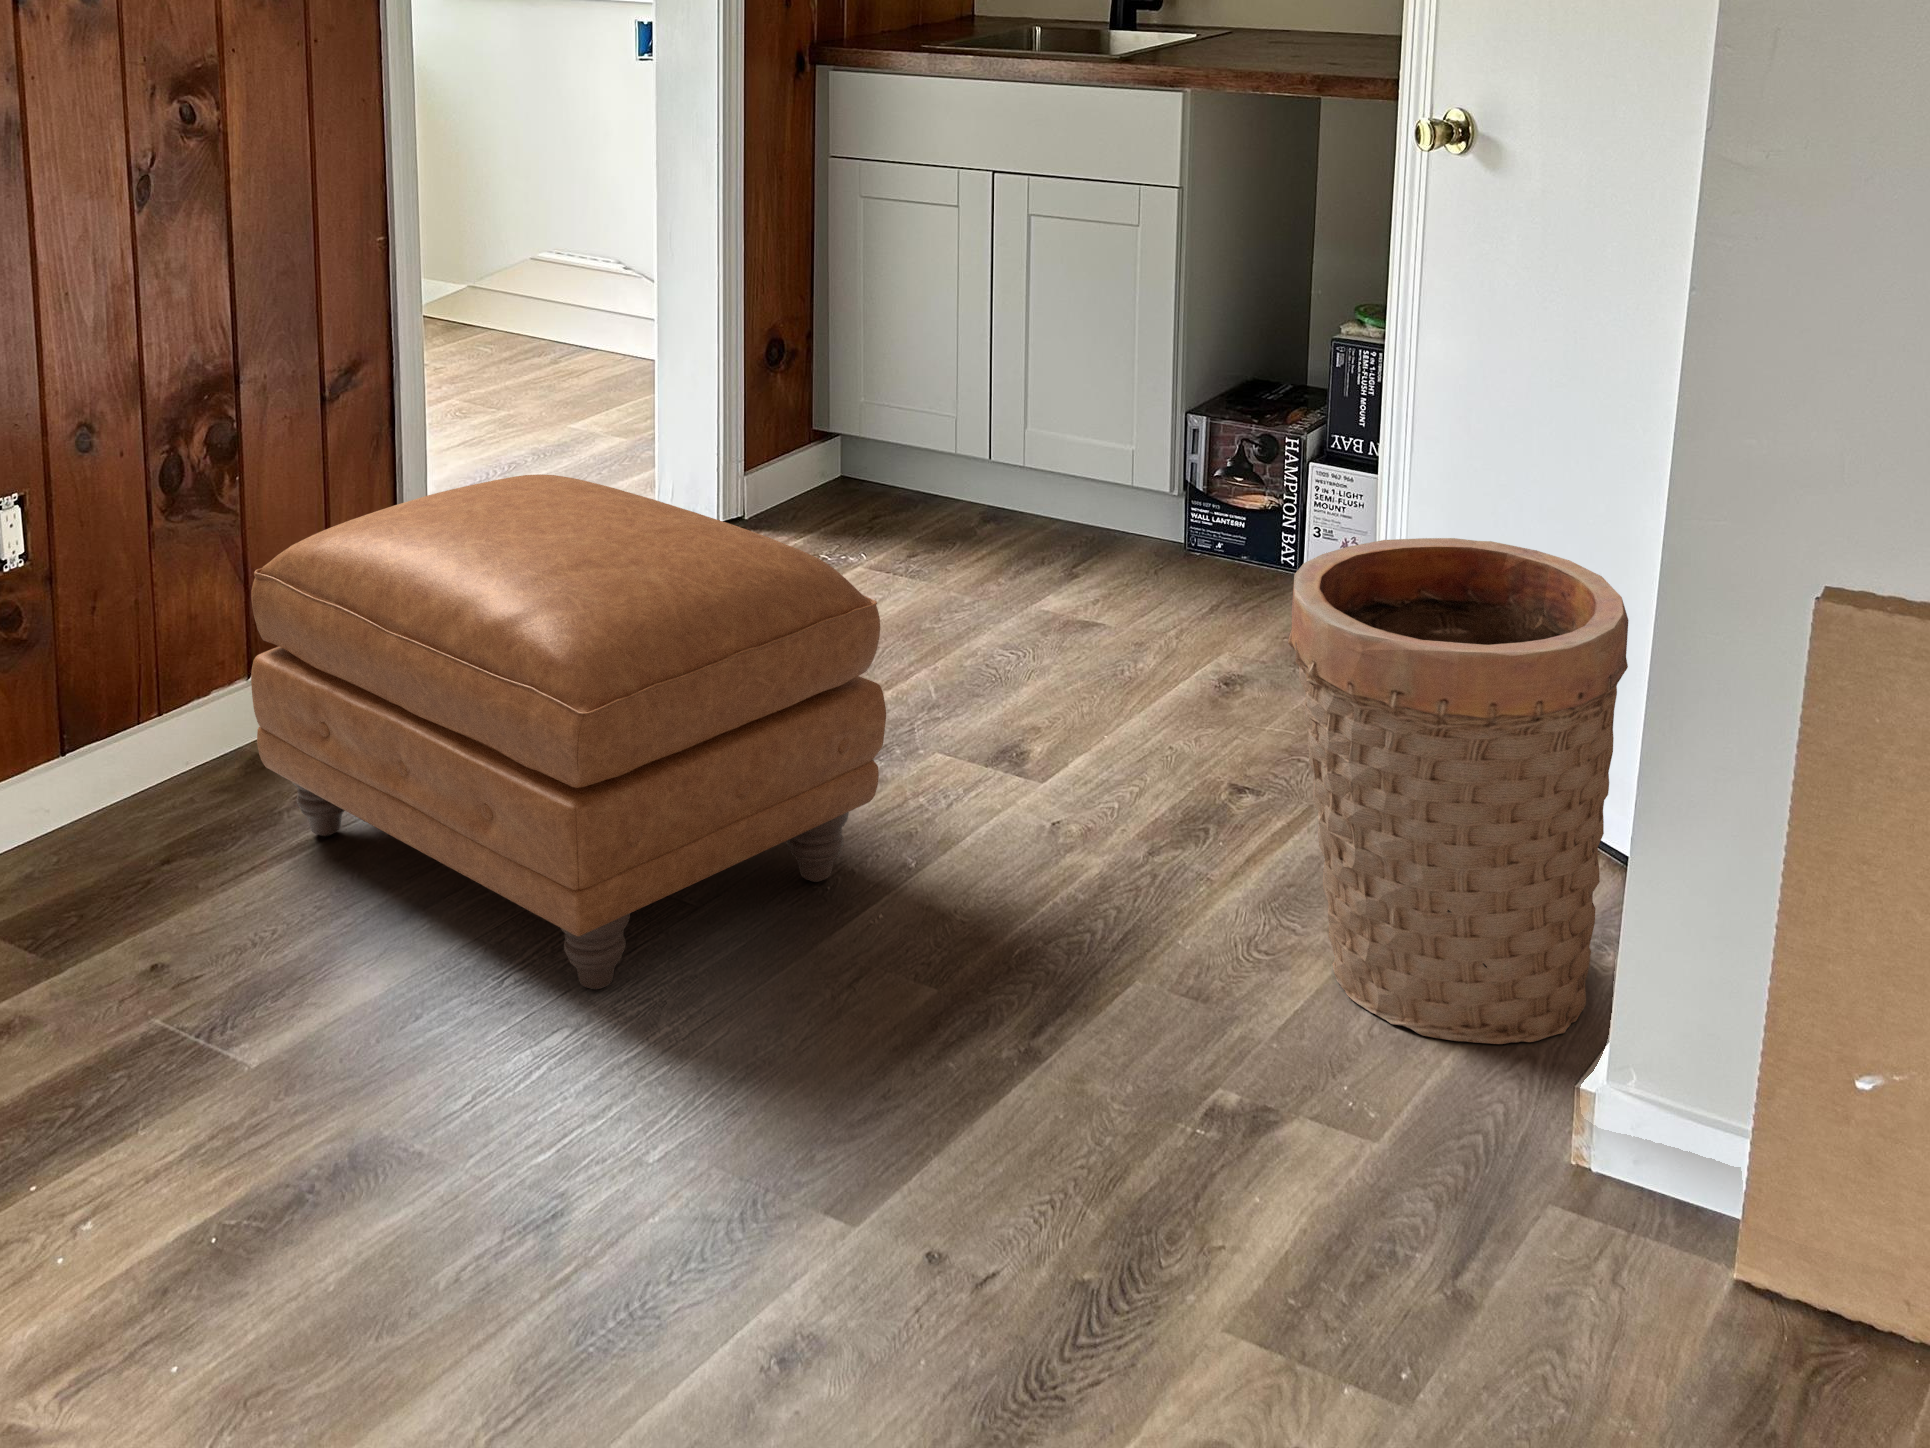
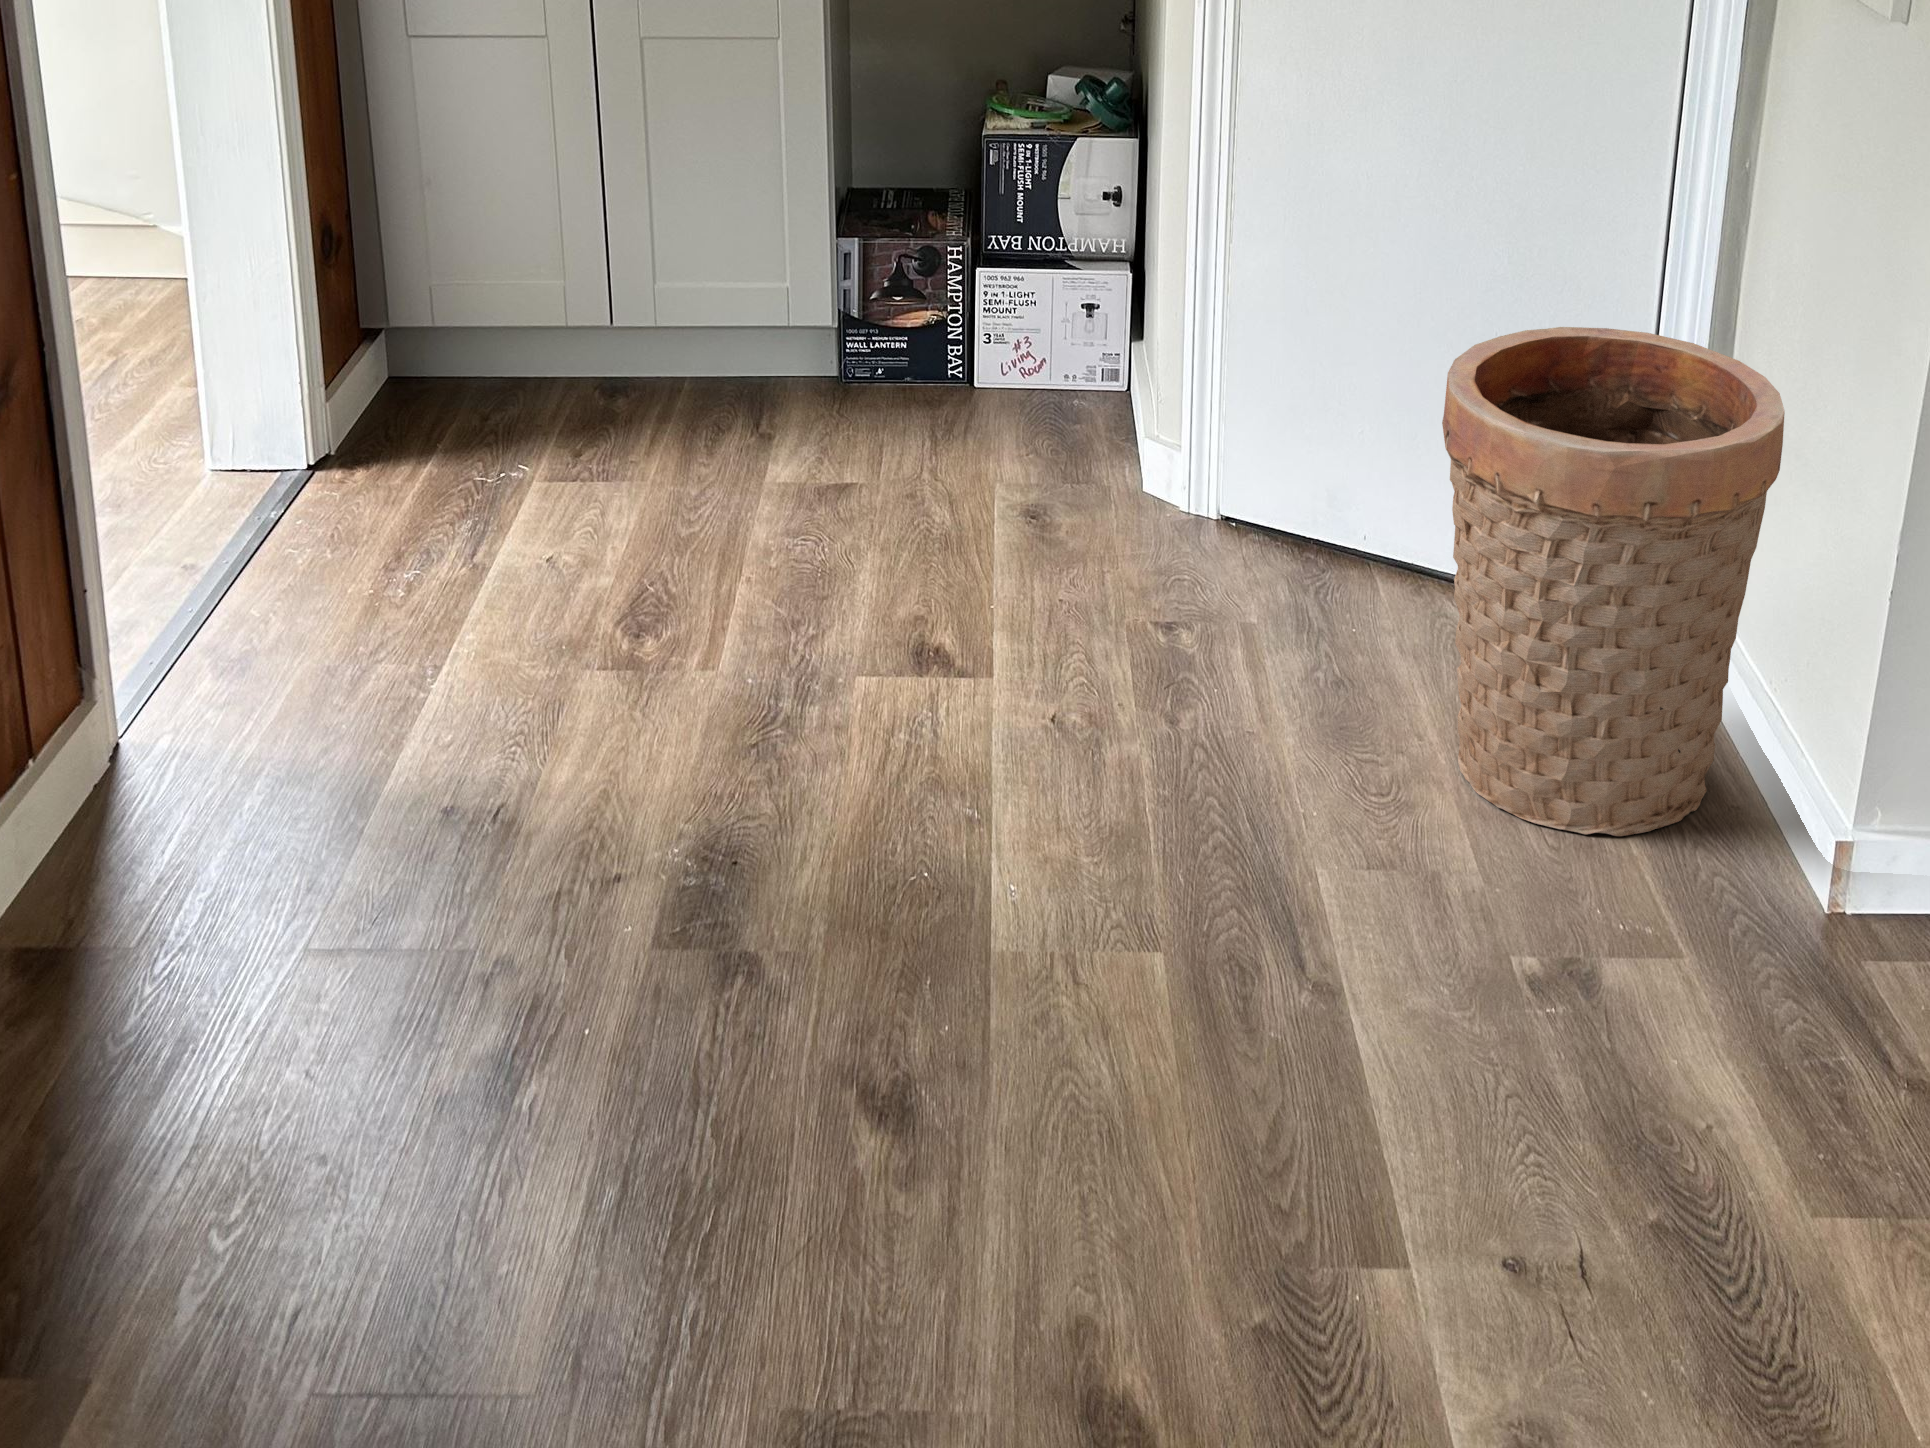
ottoman: present [251,474,886,990] -> none [130,456,994,1112]

